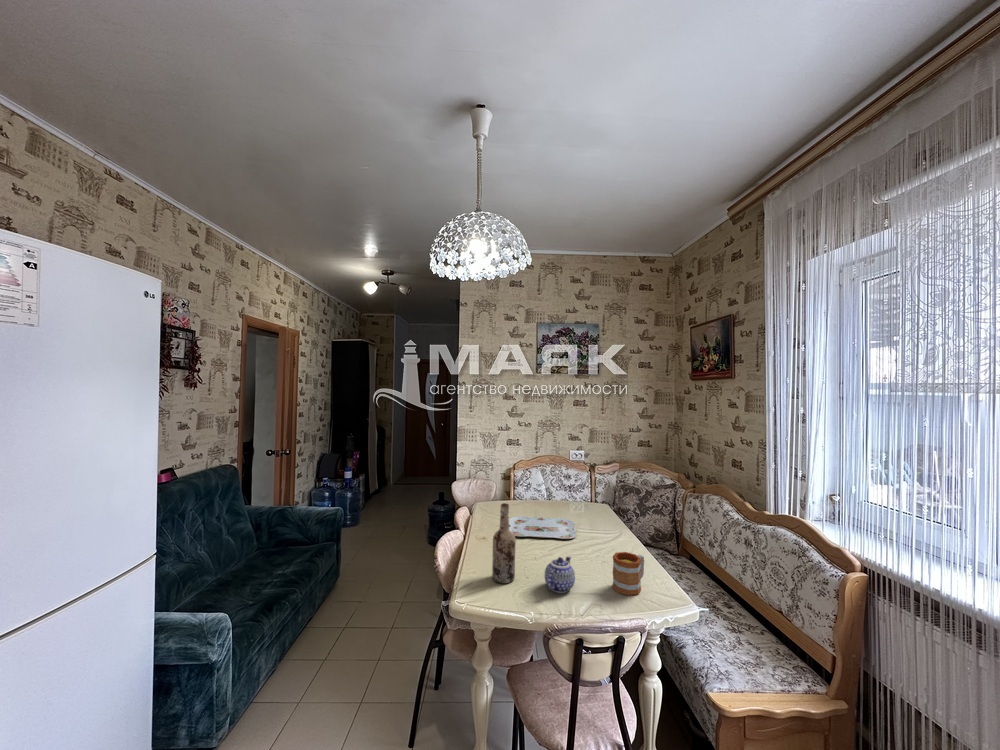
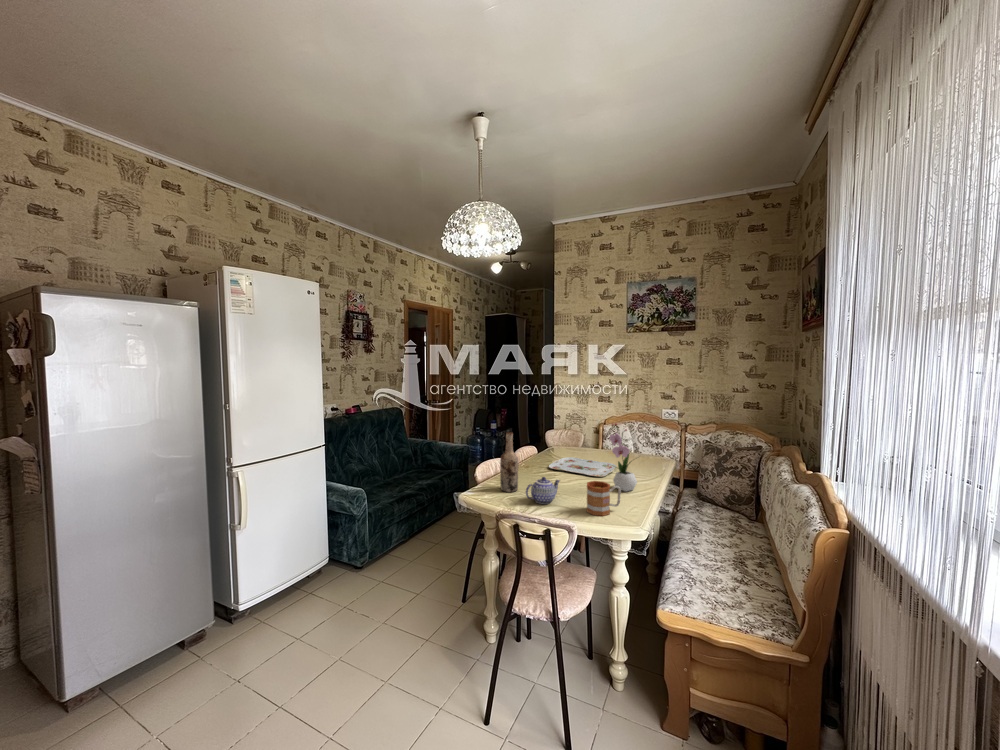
flower arrangement: none [600,479,626,555] -> present [610,423,637,492]

